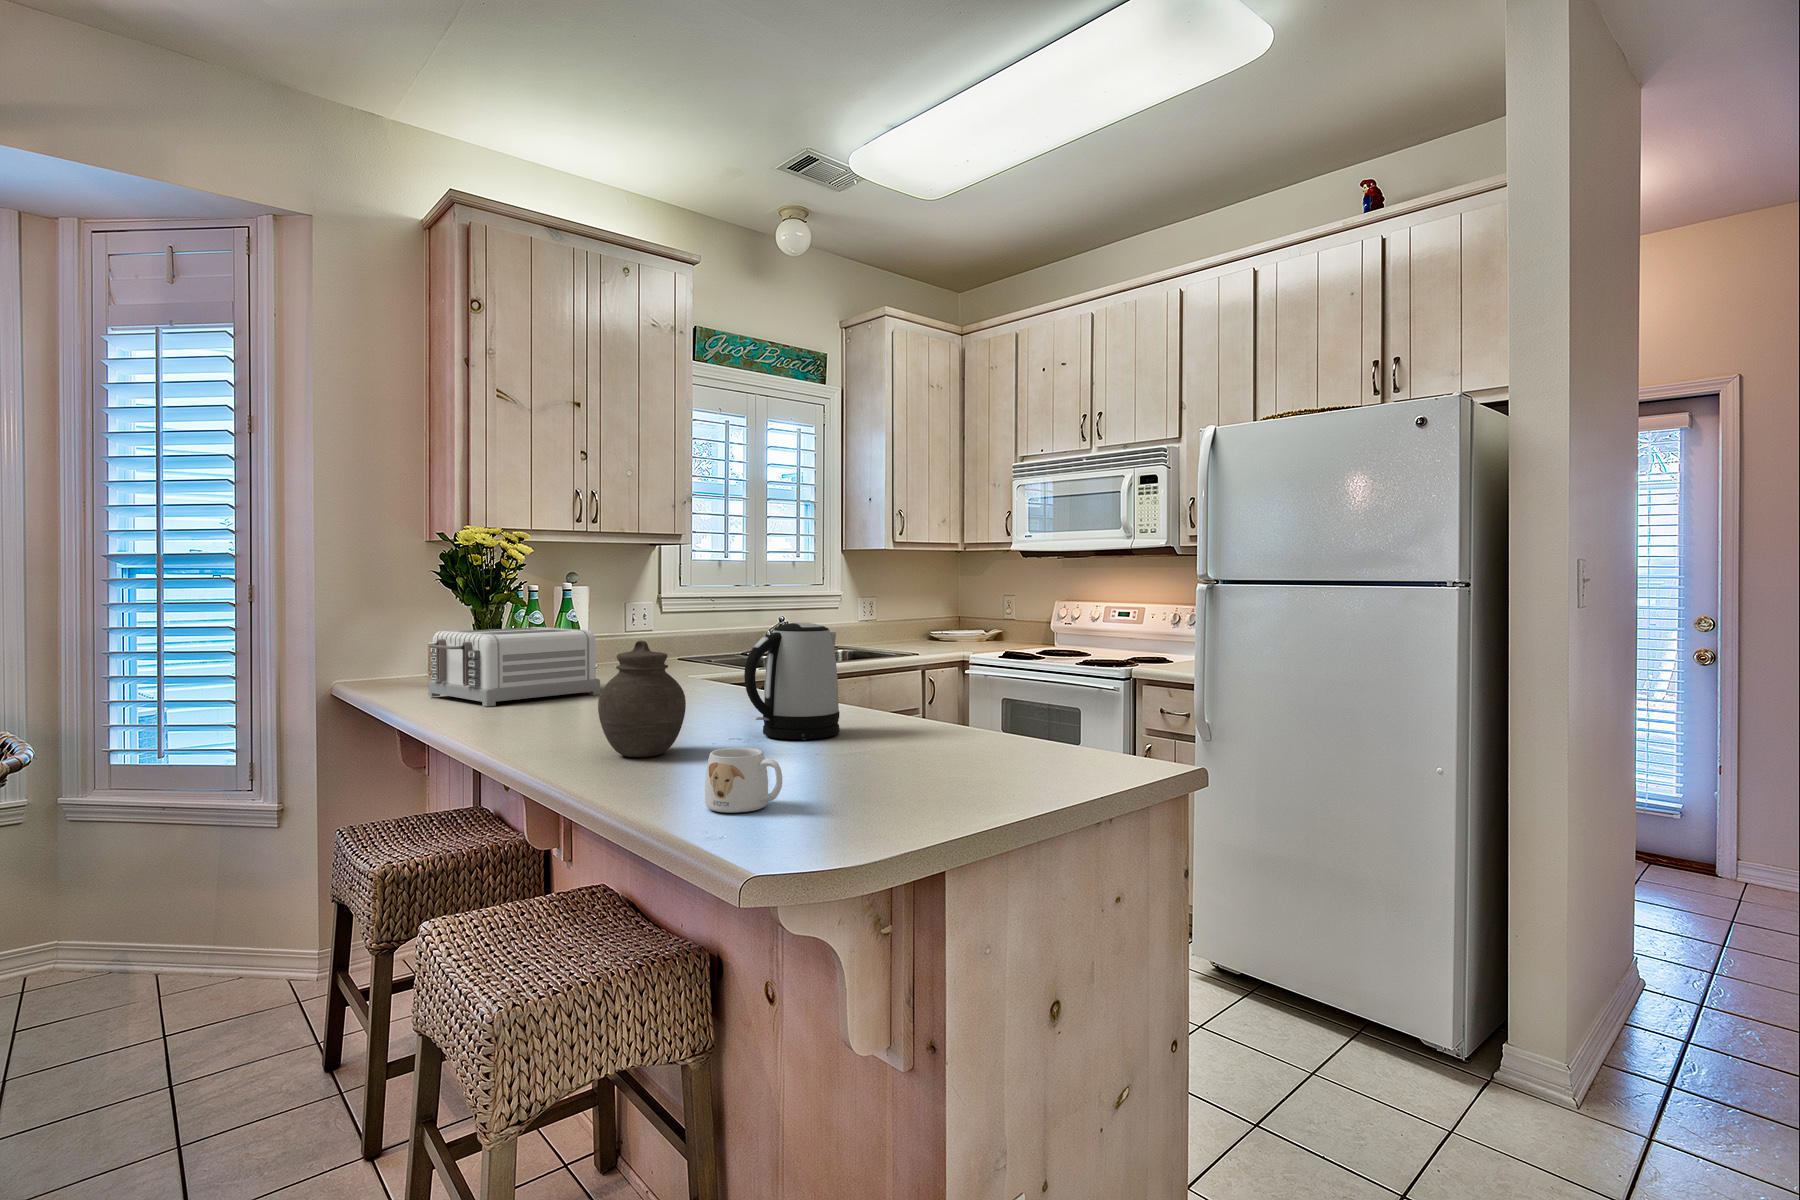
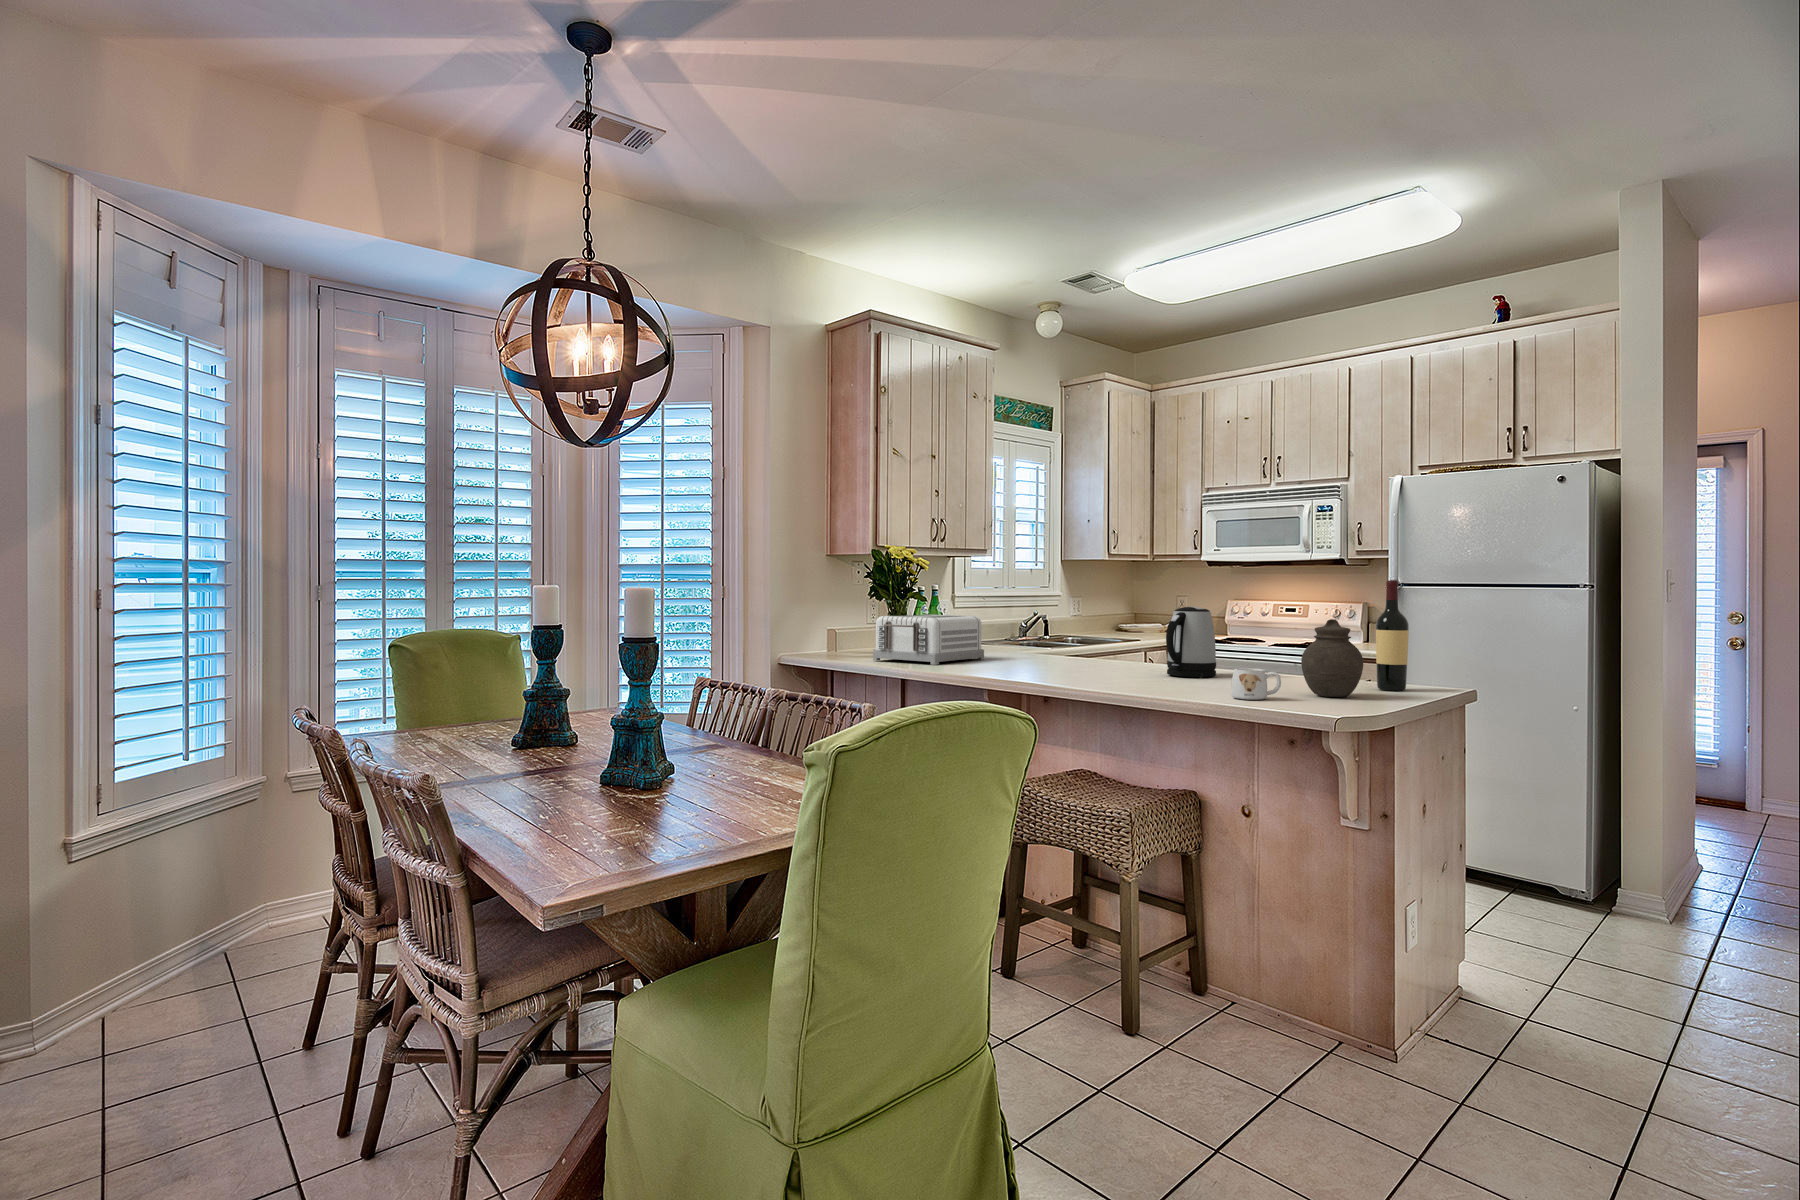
wine bottle: none [1025,582,1077,781] -> present [1376,581,1409,691]
jar: present [598,641,686,757] -> present [1301,619,1363,697]

